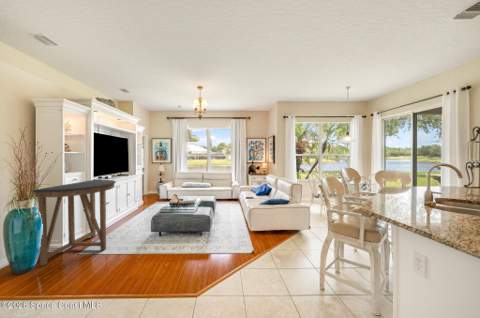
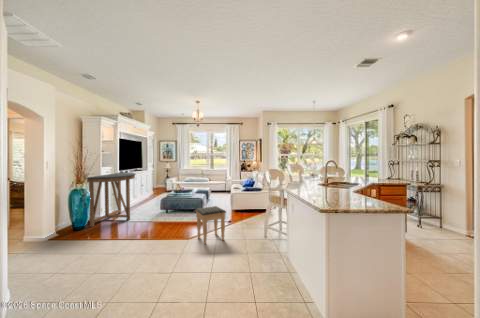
footstool: none [207,235,259,306] -> present [195,206,226,244]

